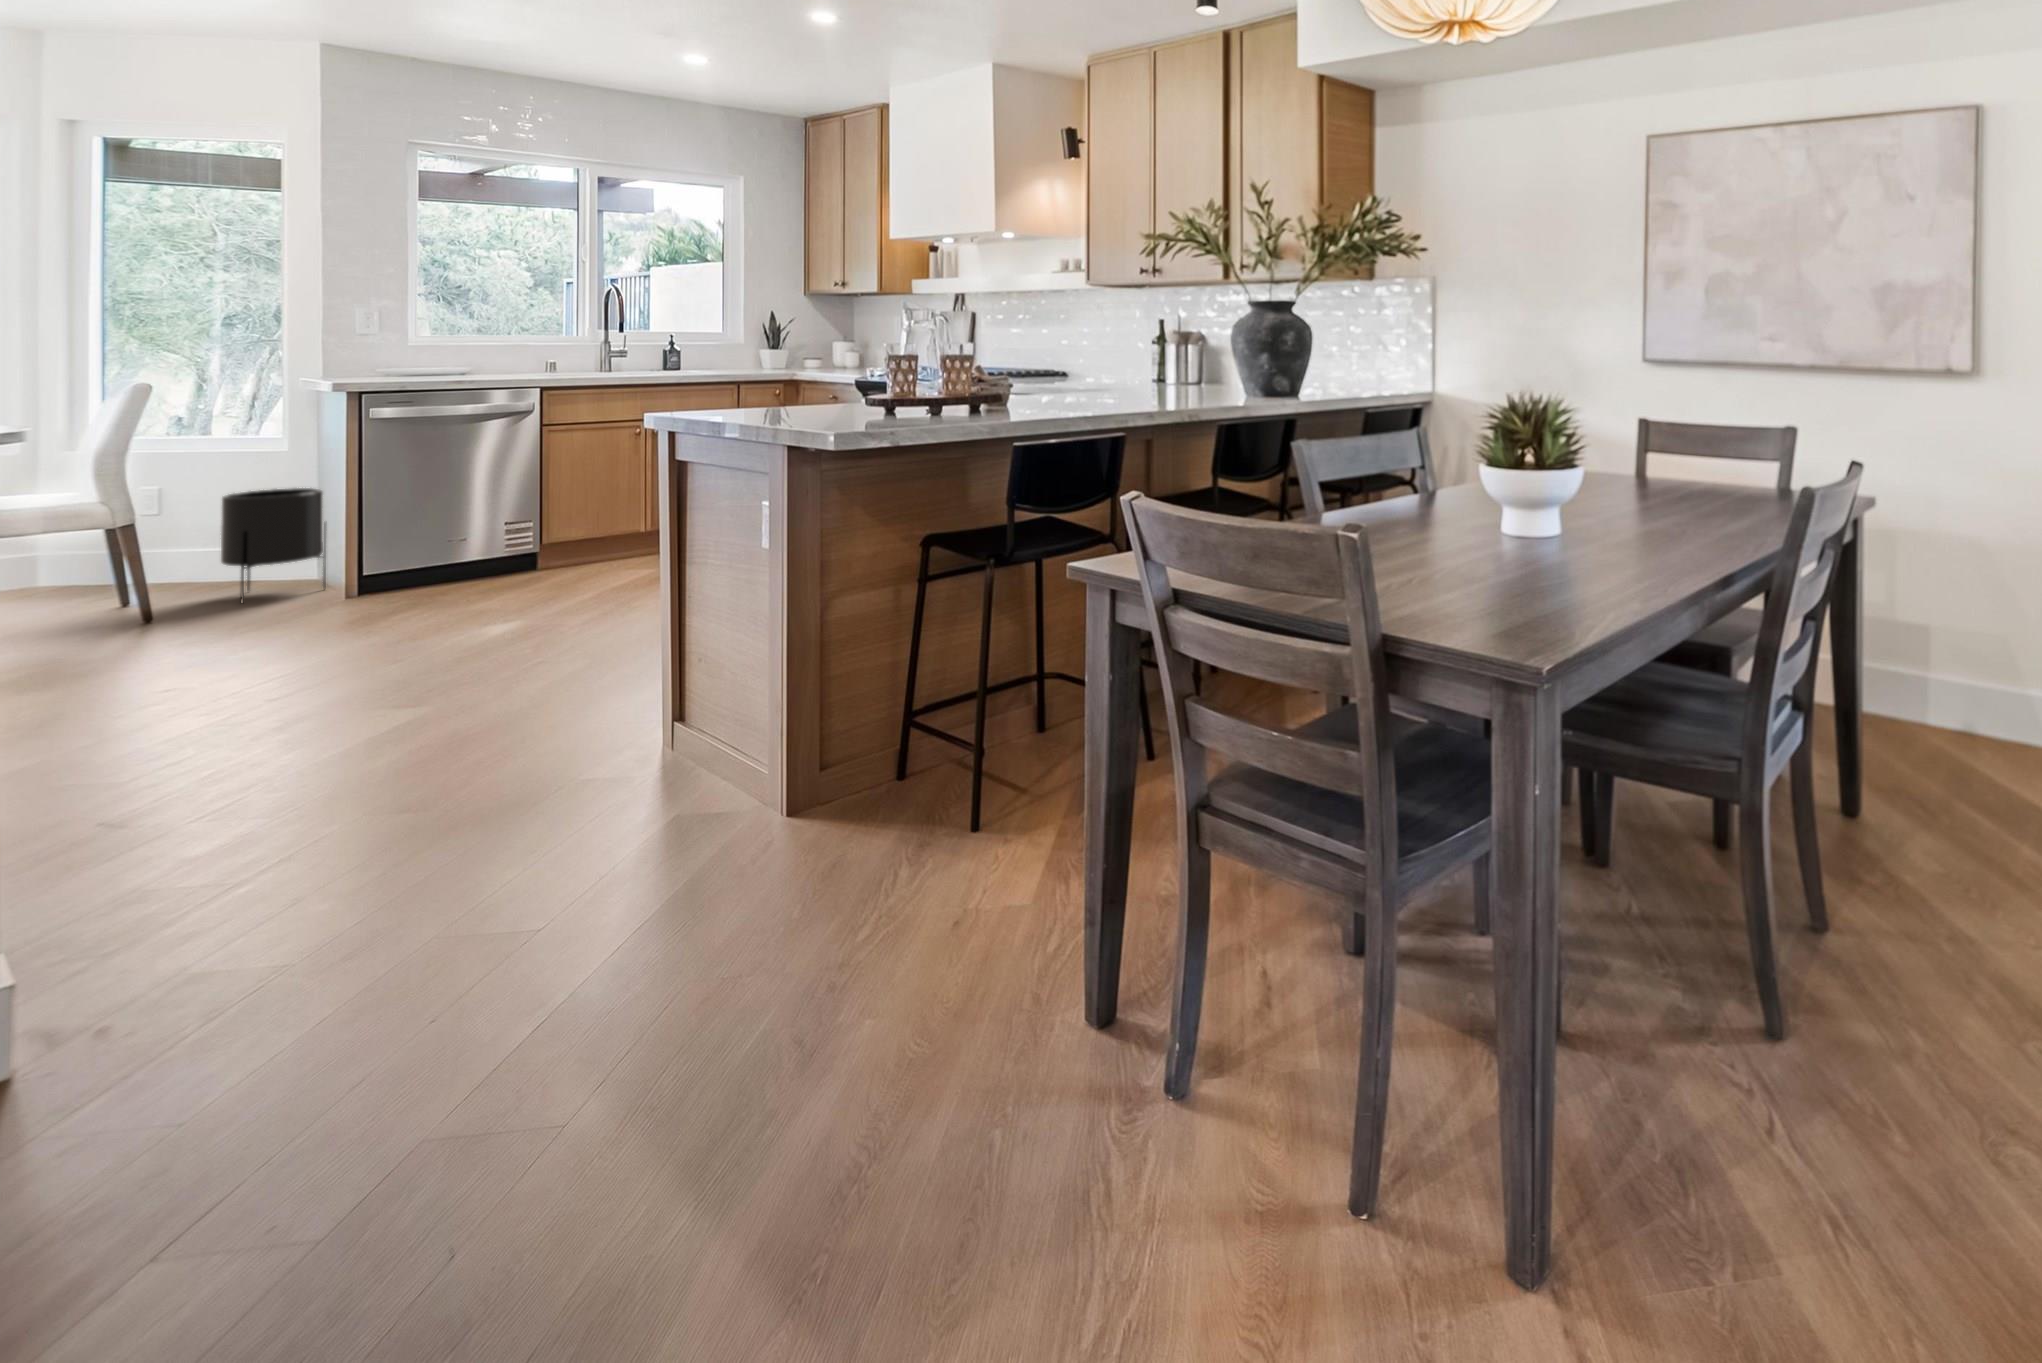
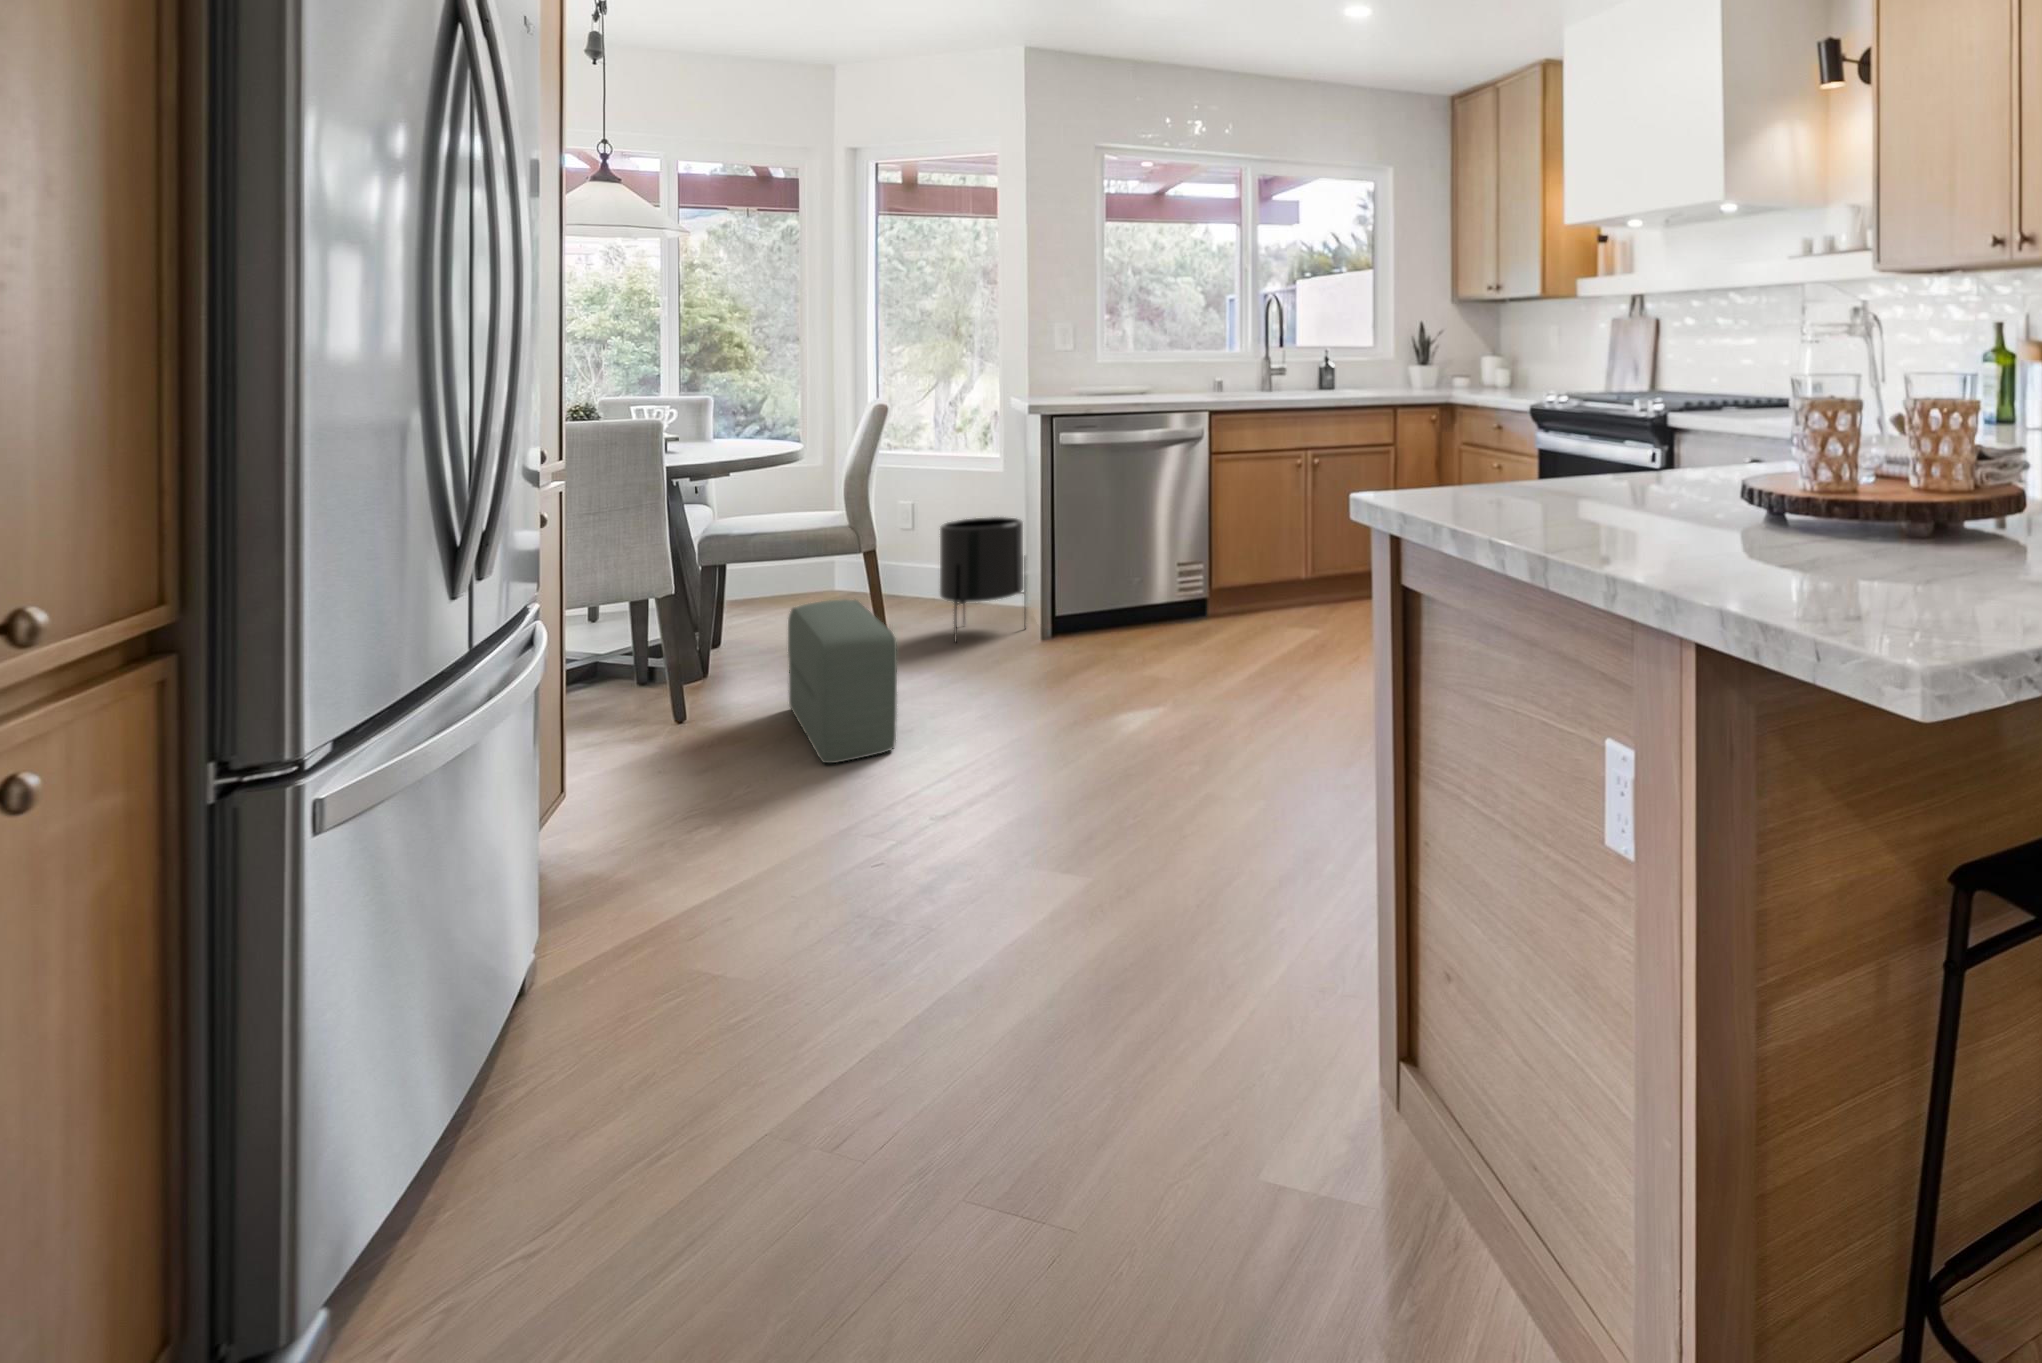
pouf: none [55,558,198,684] -> present [788,599,897,763]

